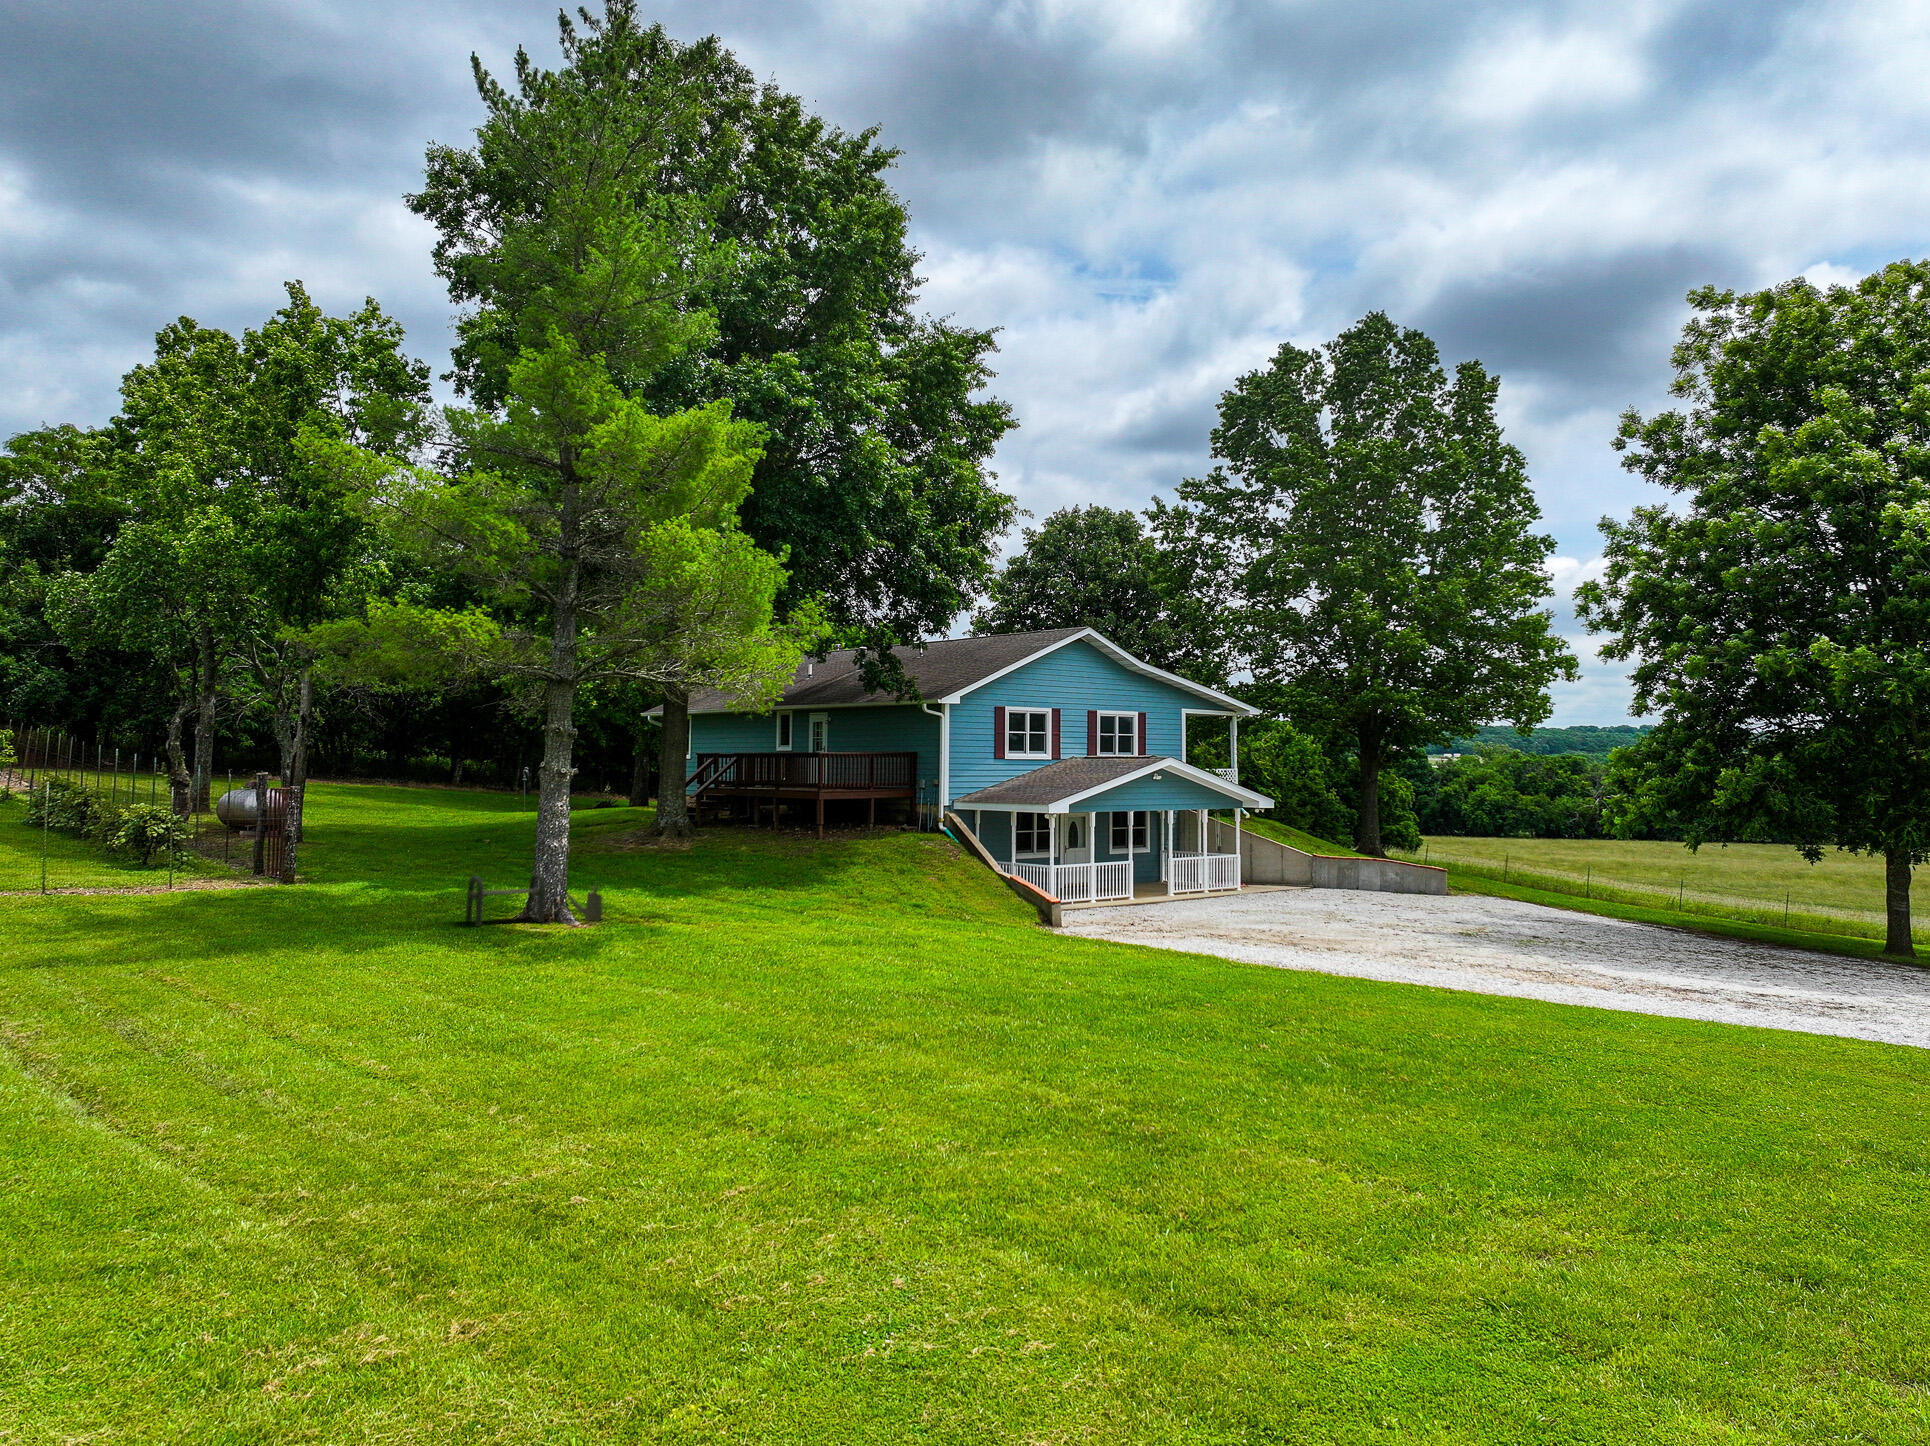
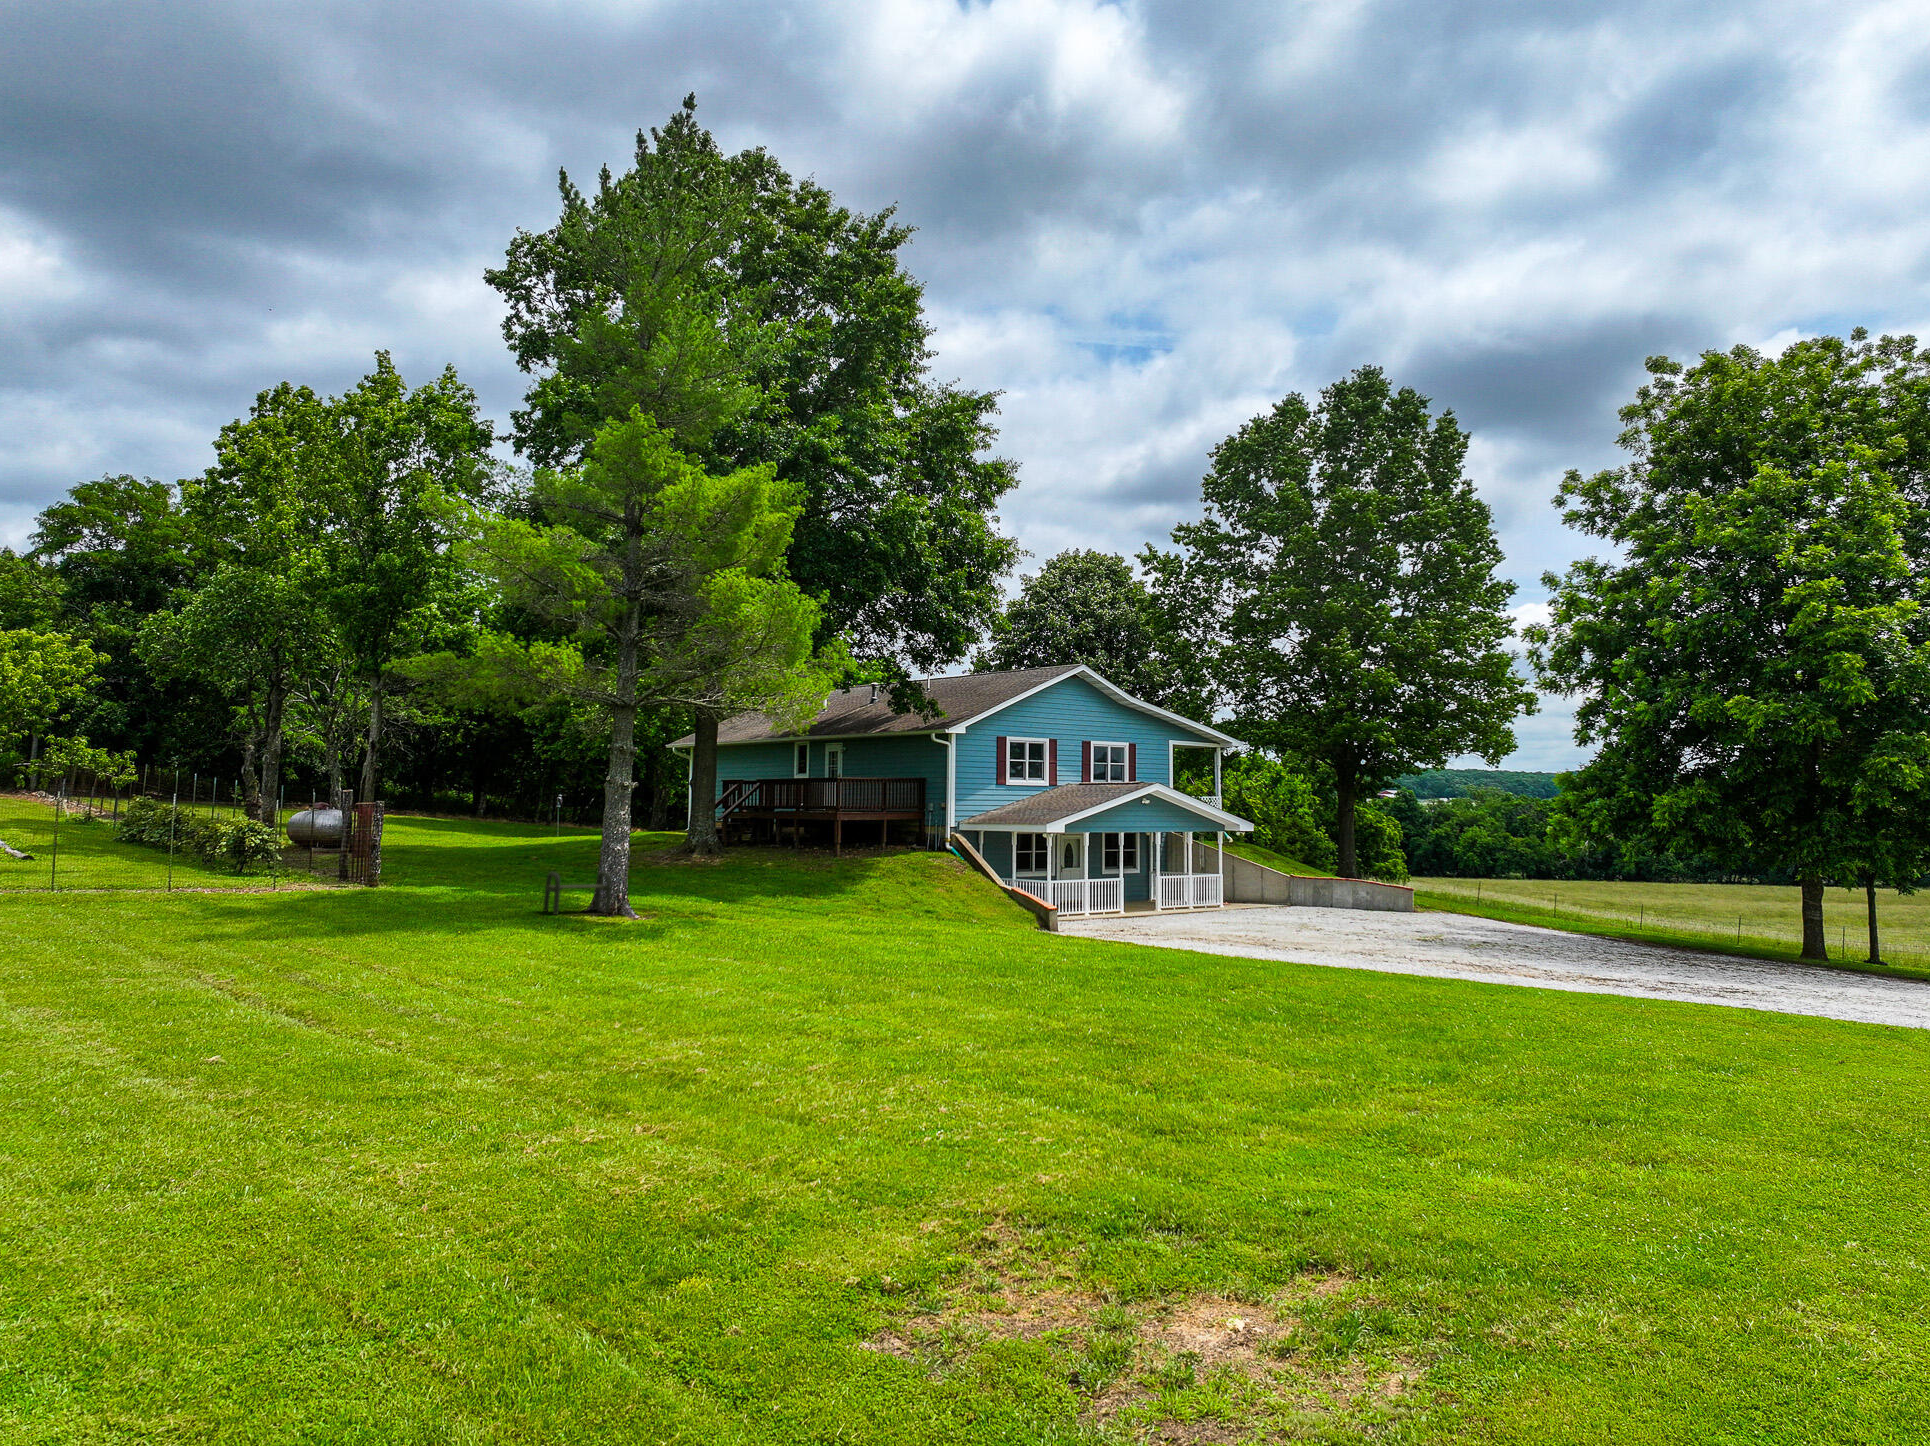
watering can: present [566,886,609,921] -> none [628,882,665,913]

